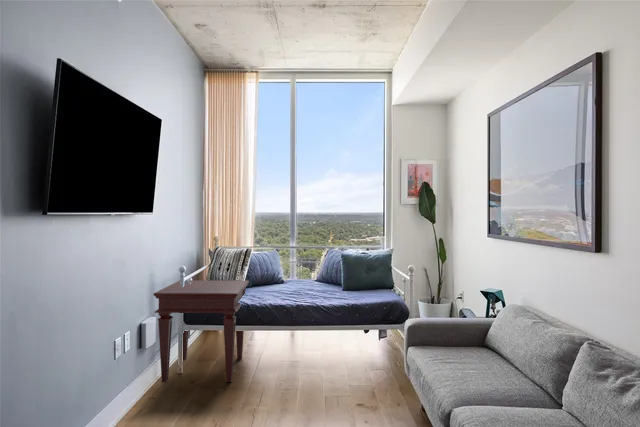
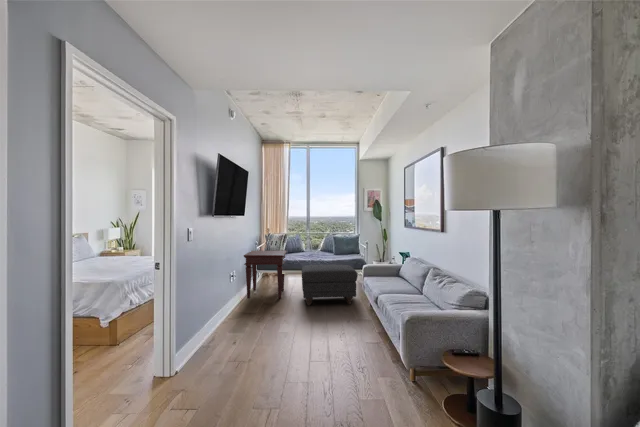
ottoman: none [271,313,392,404] -> present [302,265,358,305]

